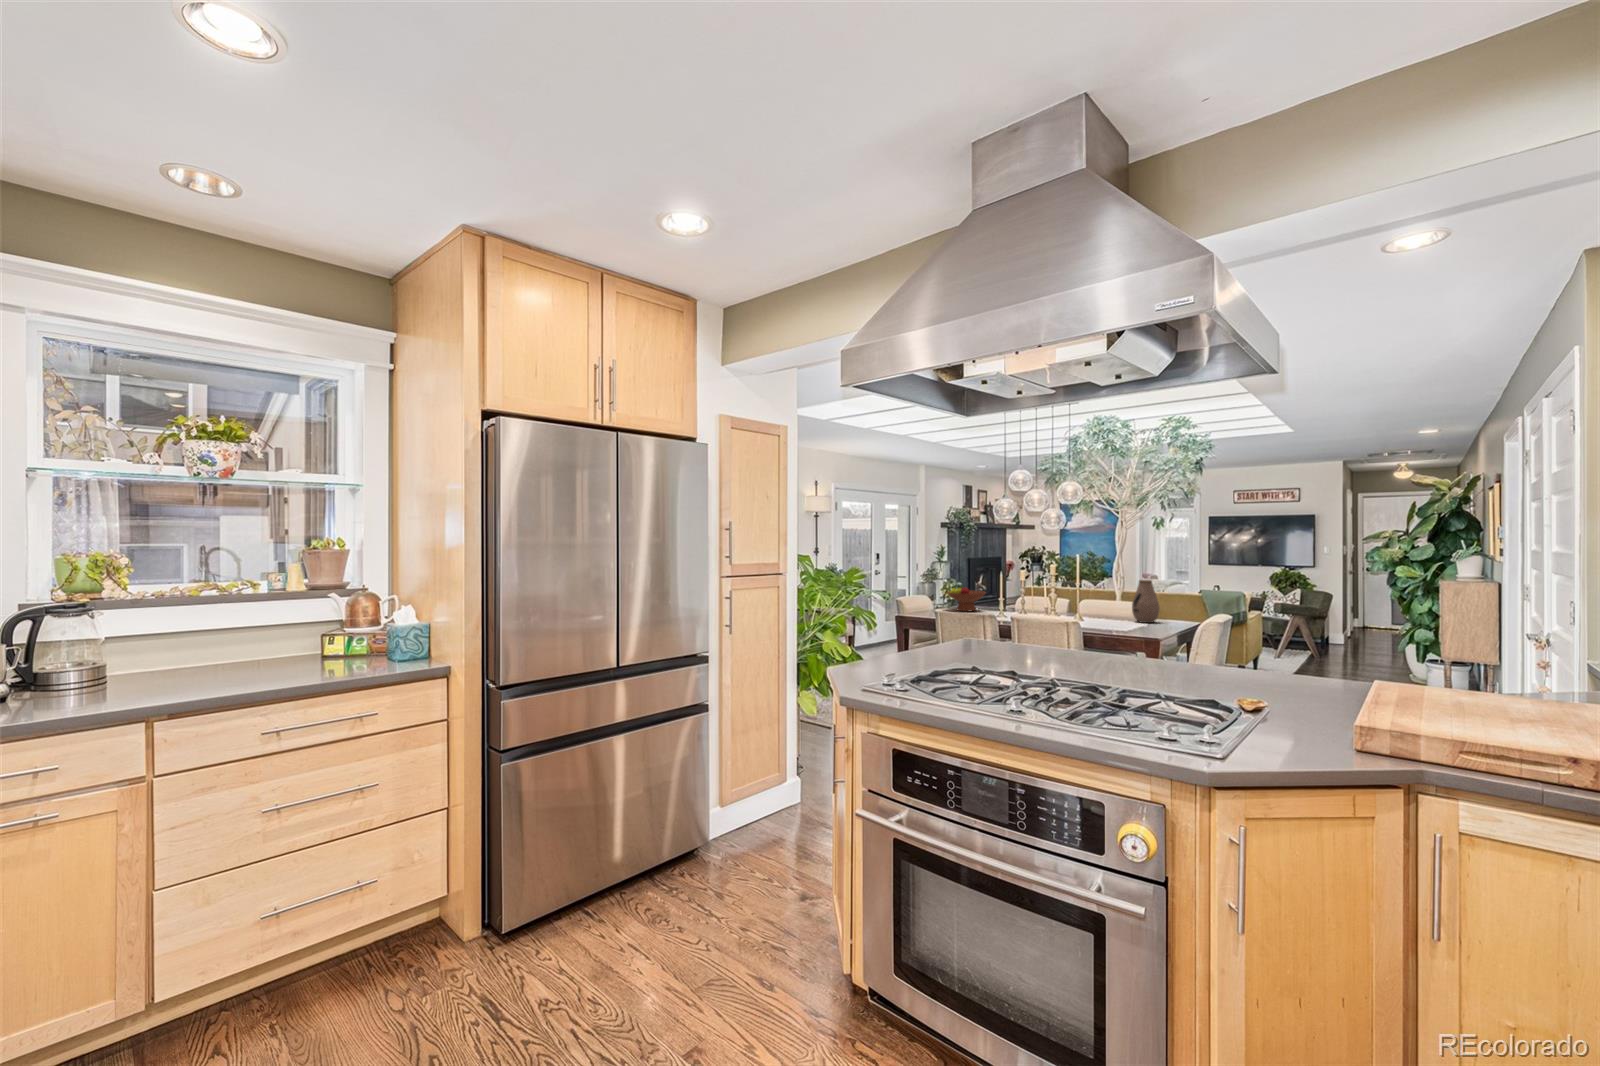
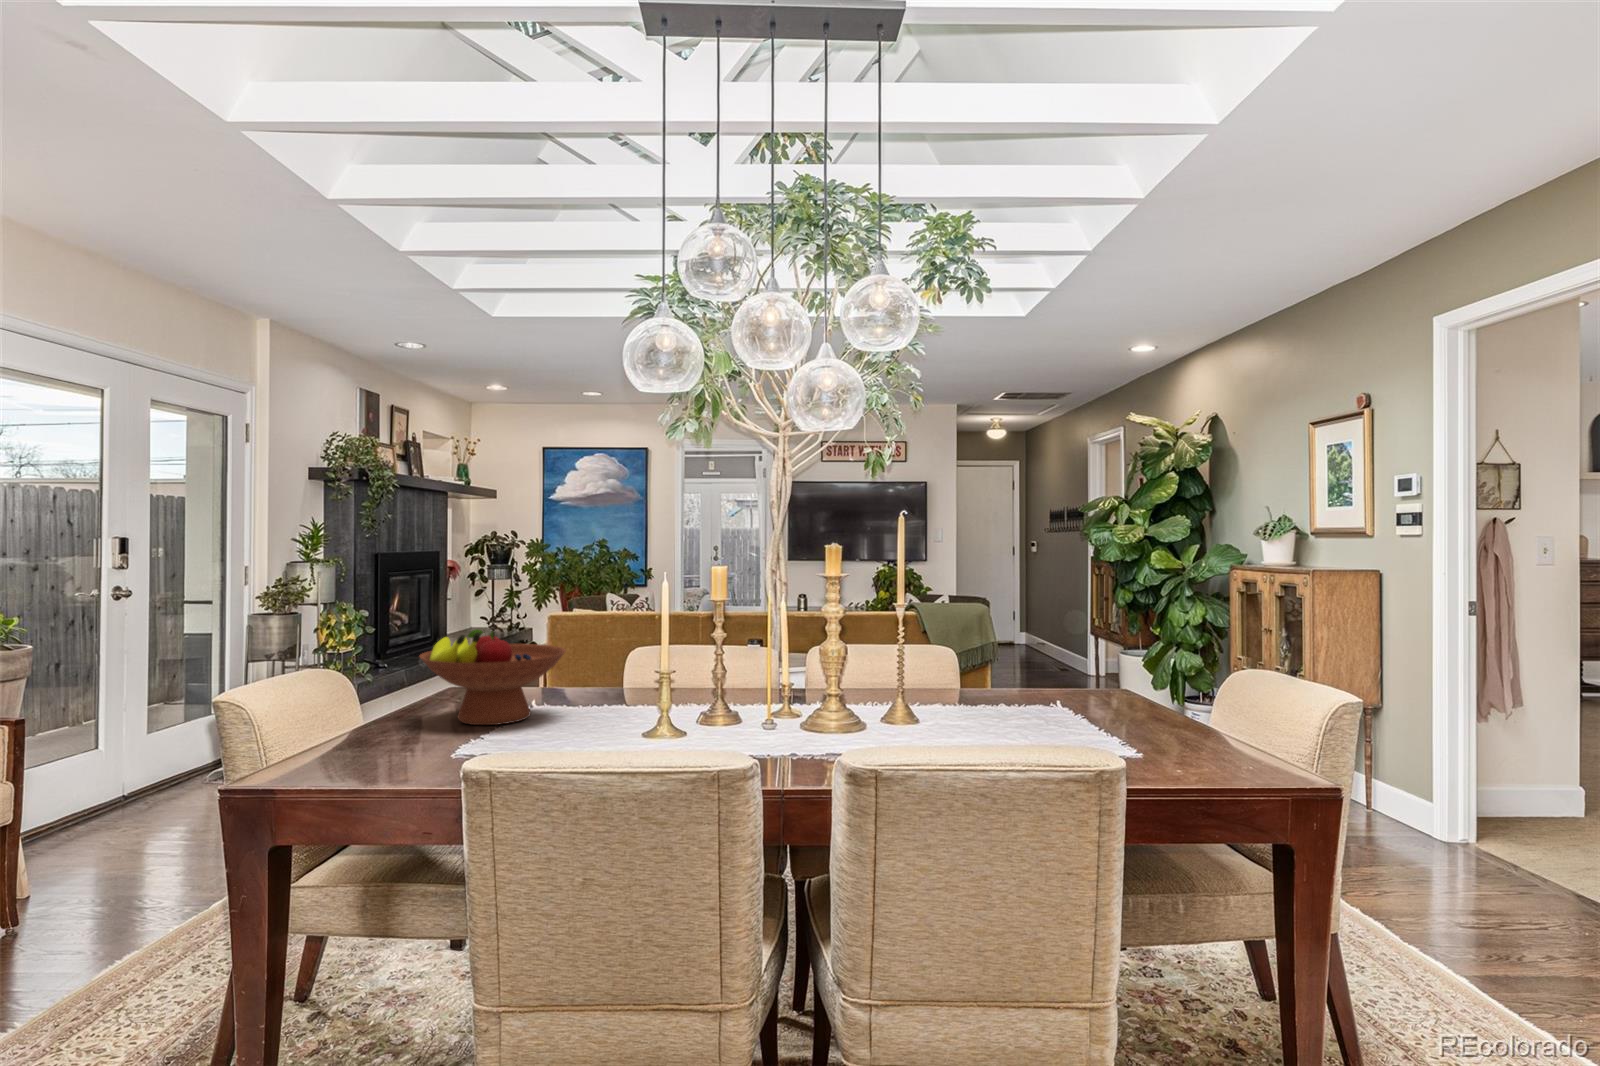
vase: present [1132,580,1160,623] -> none [1034,586,1110,715]

